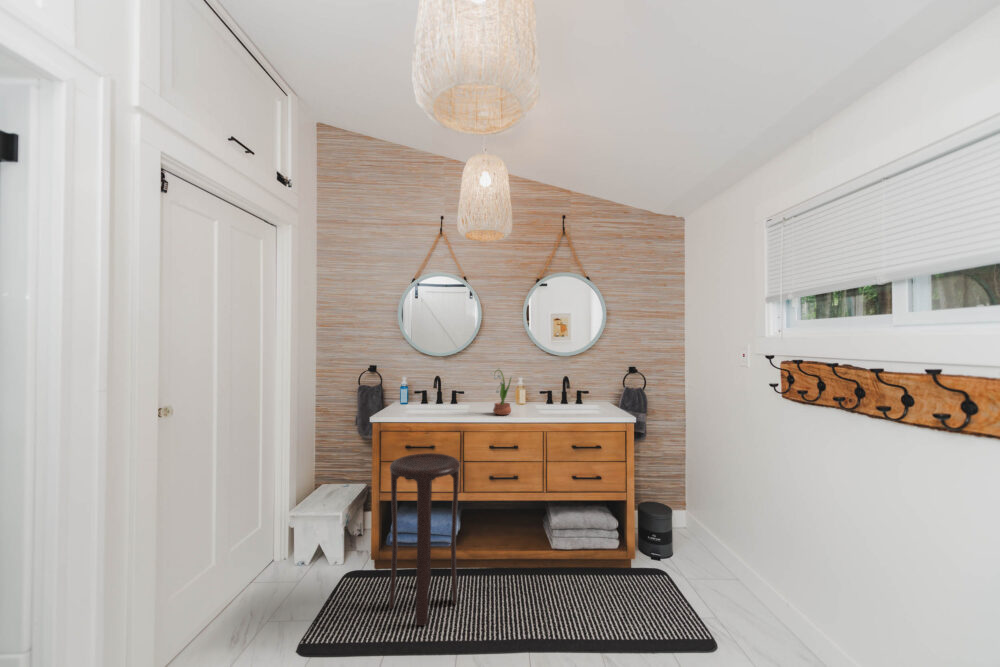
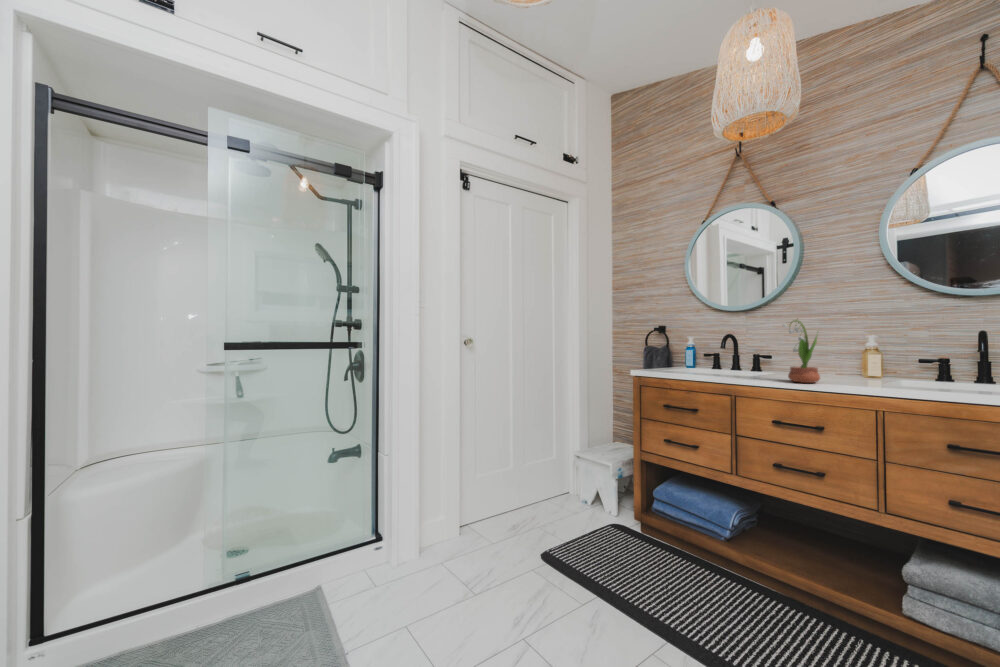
stool: present [389,453,460,626] -> none [624,412,710,599]

